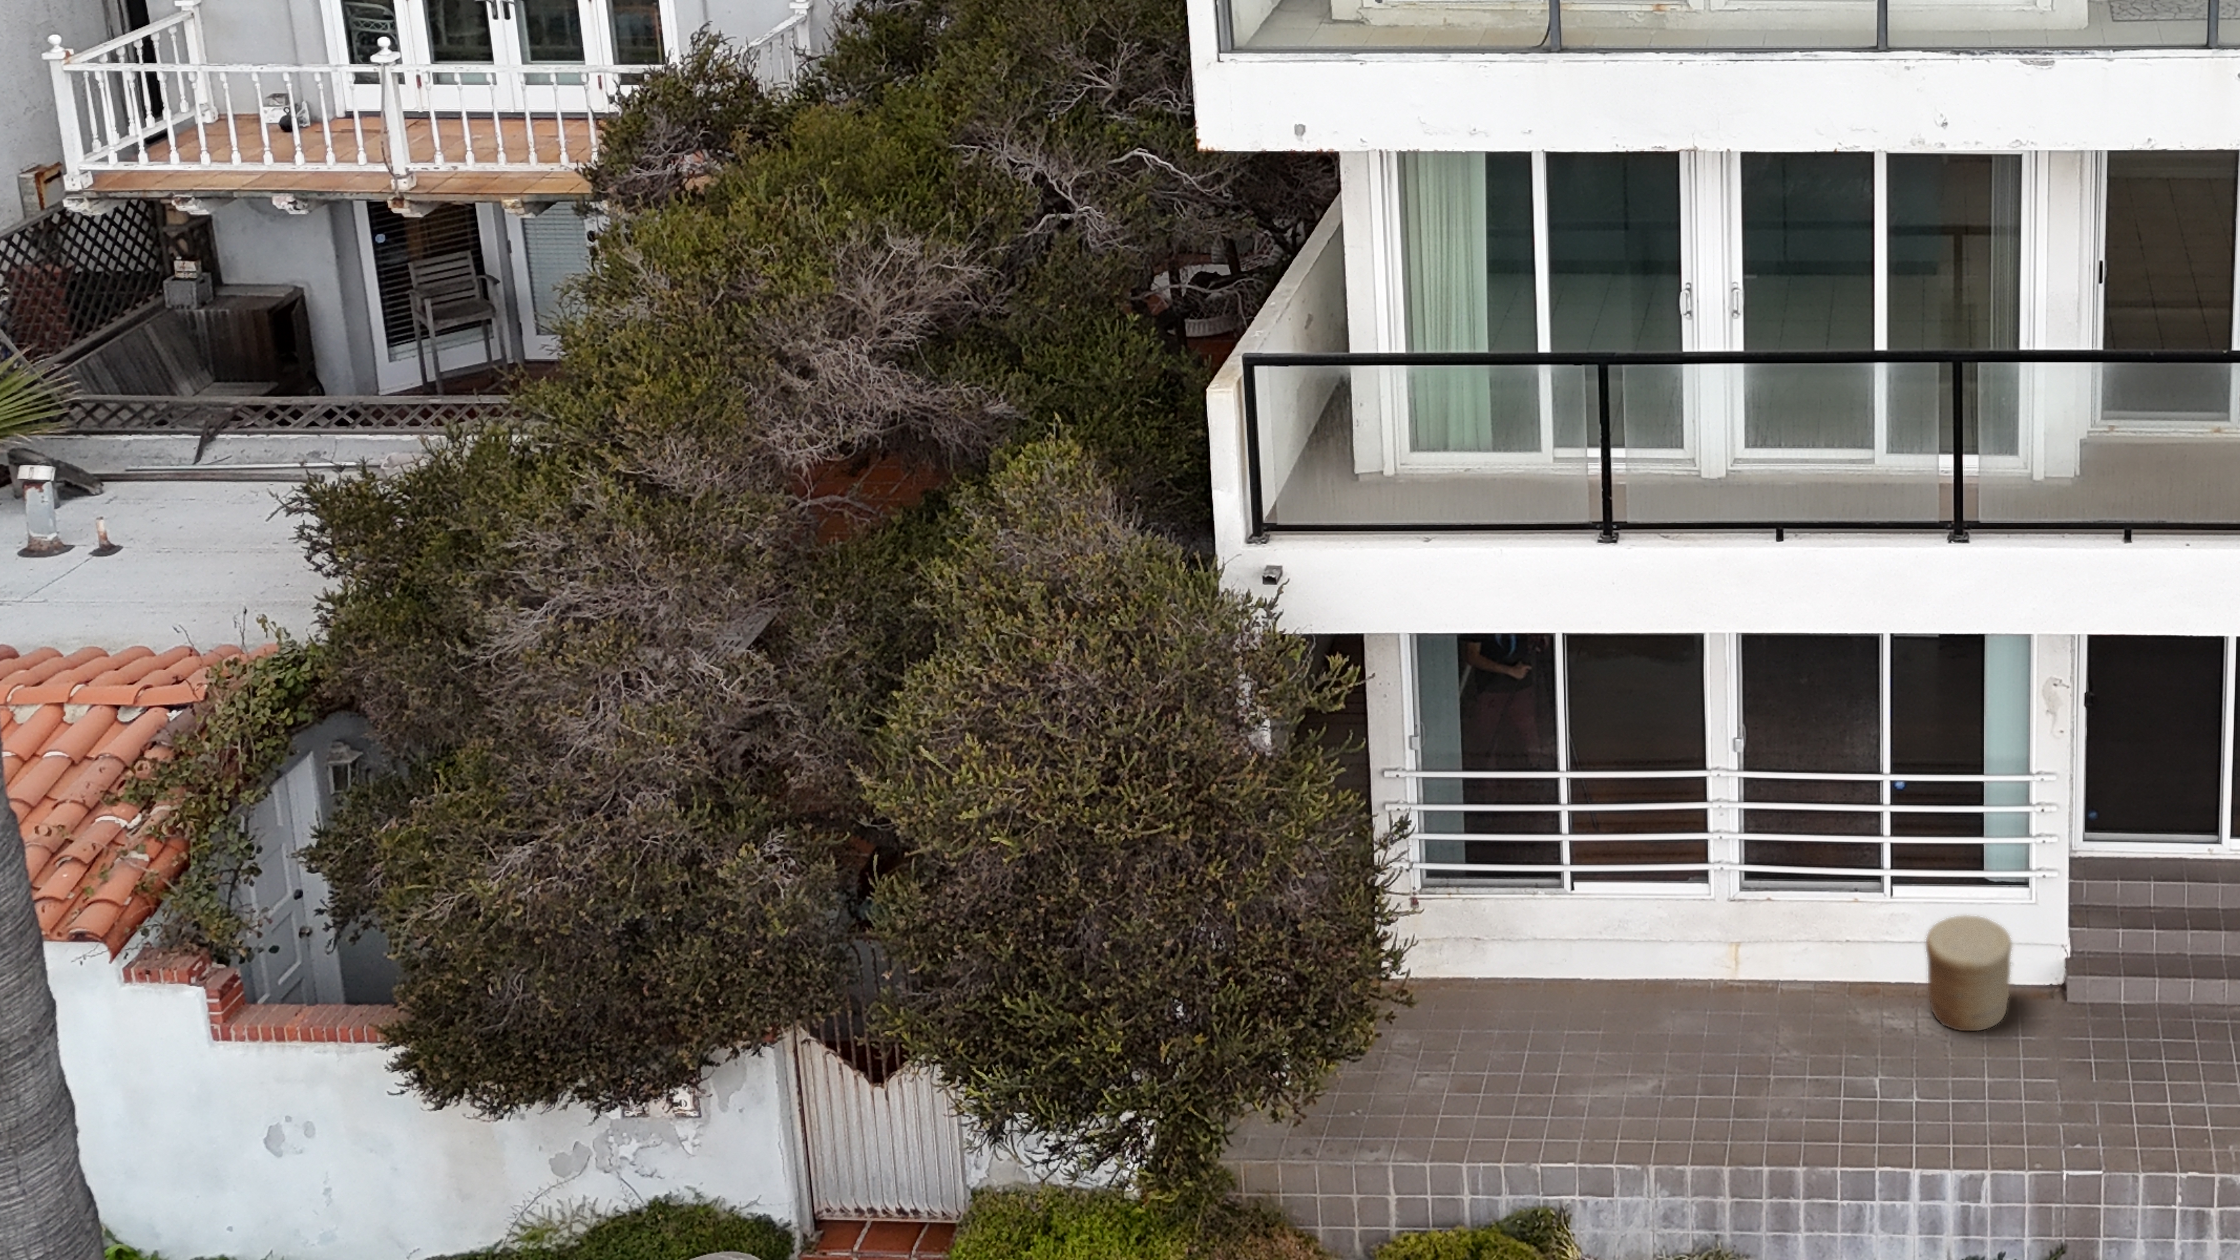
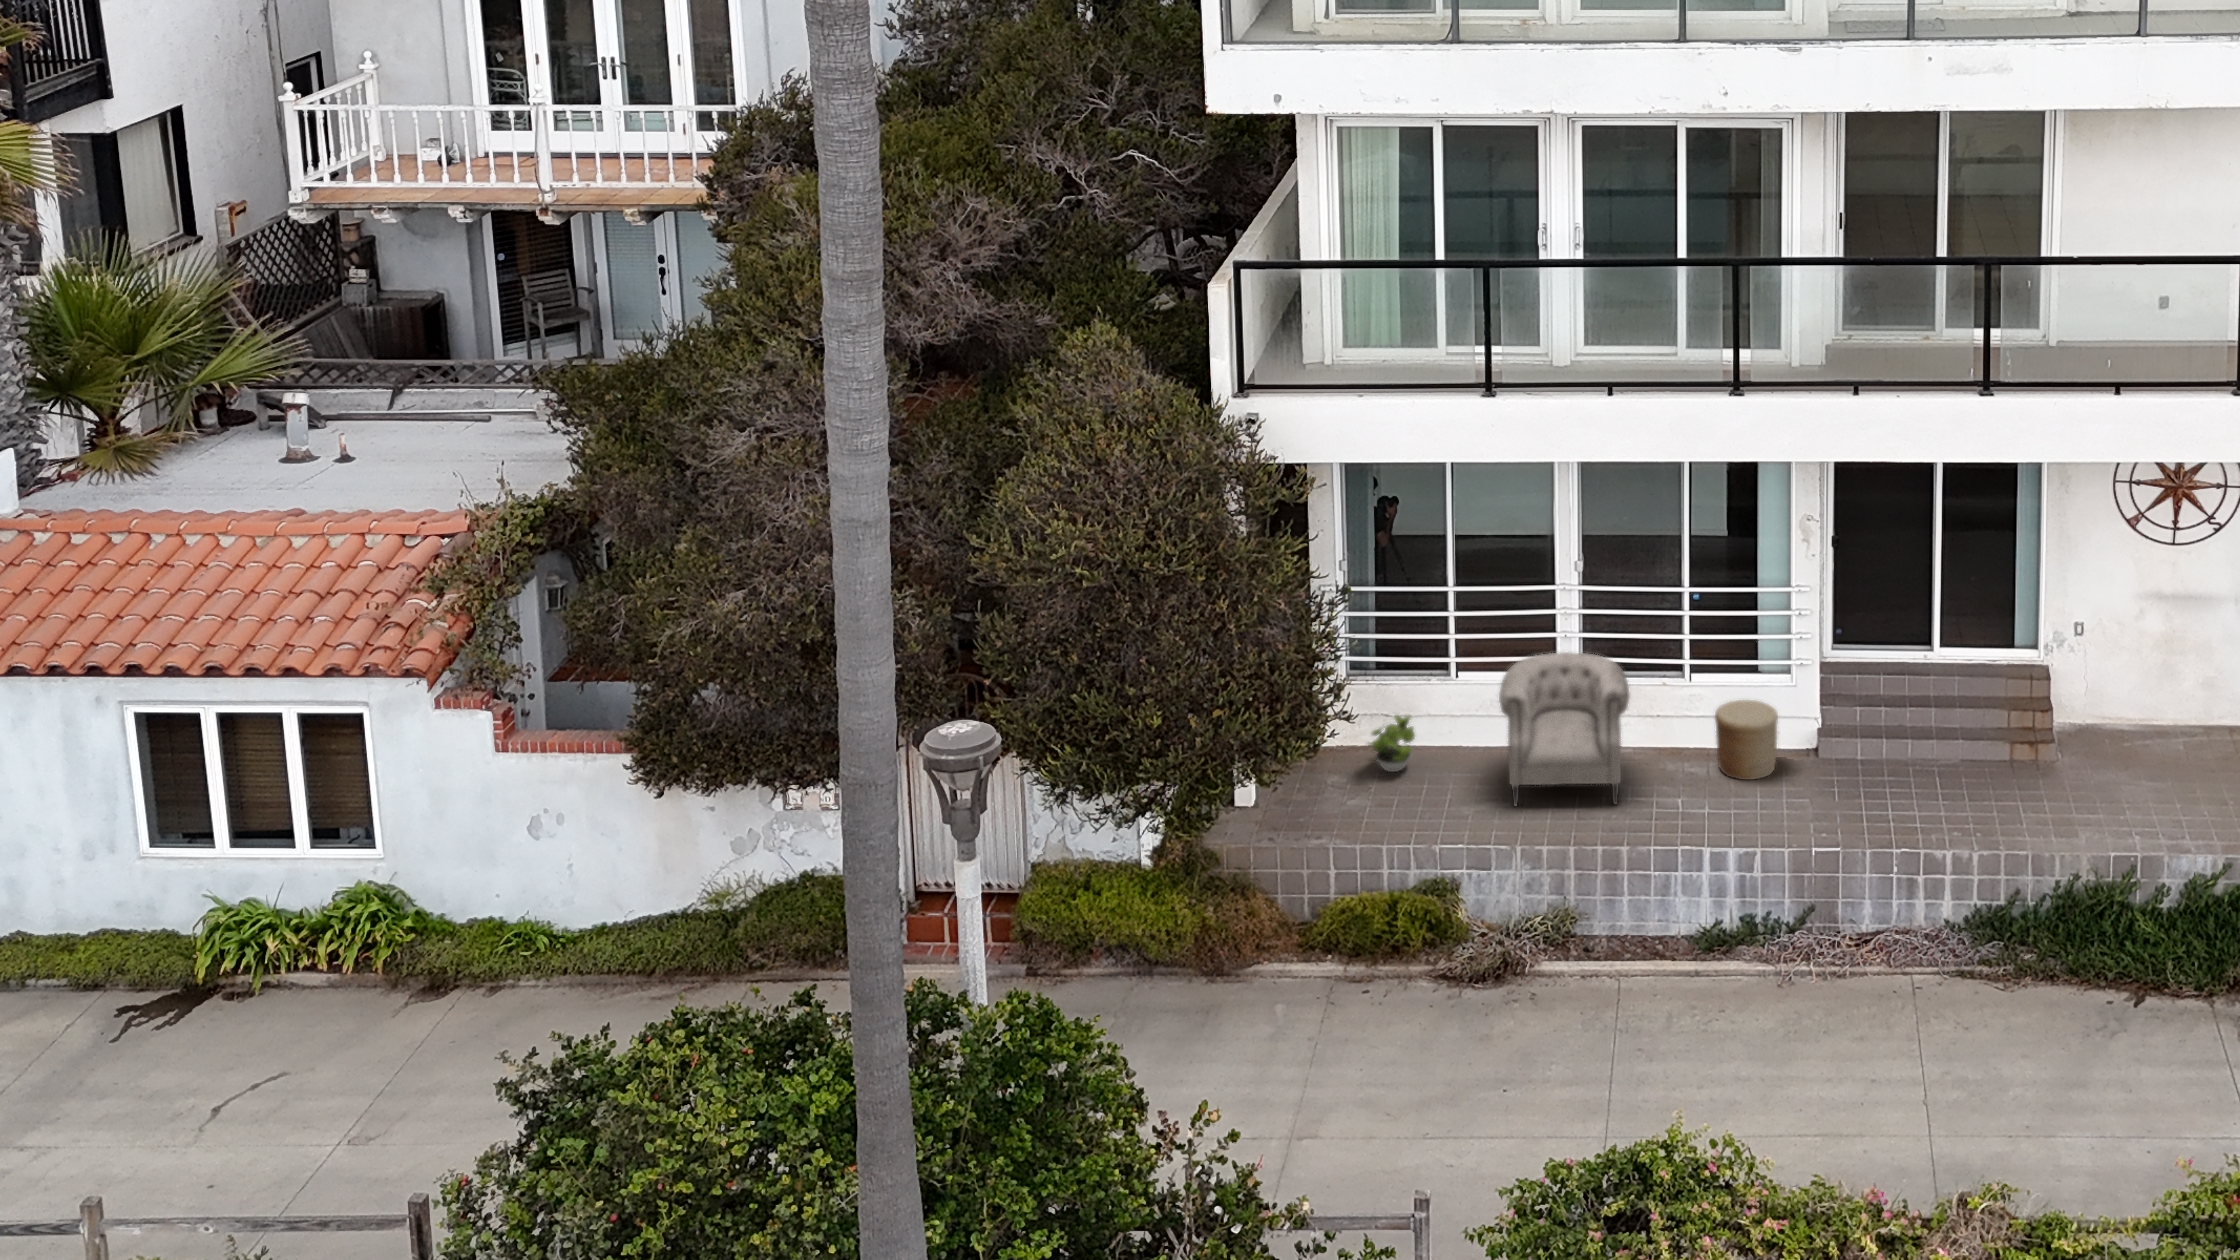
chair: none [1631,856,1810,1082] -> present [1499,652,1630,807]
potted plant: none [1452,933,1520,1015] -> present [1369,715,1415,772]

